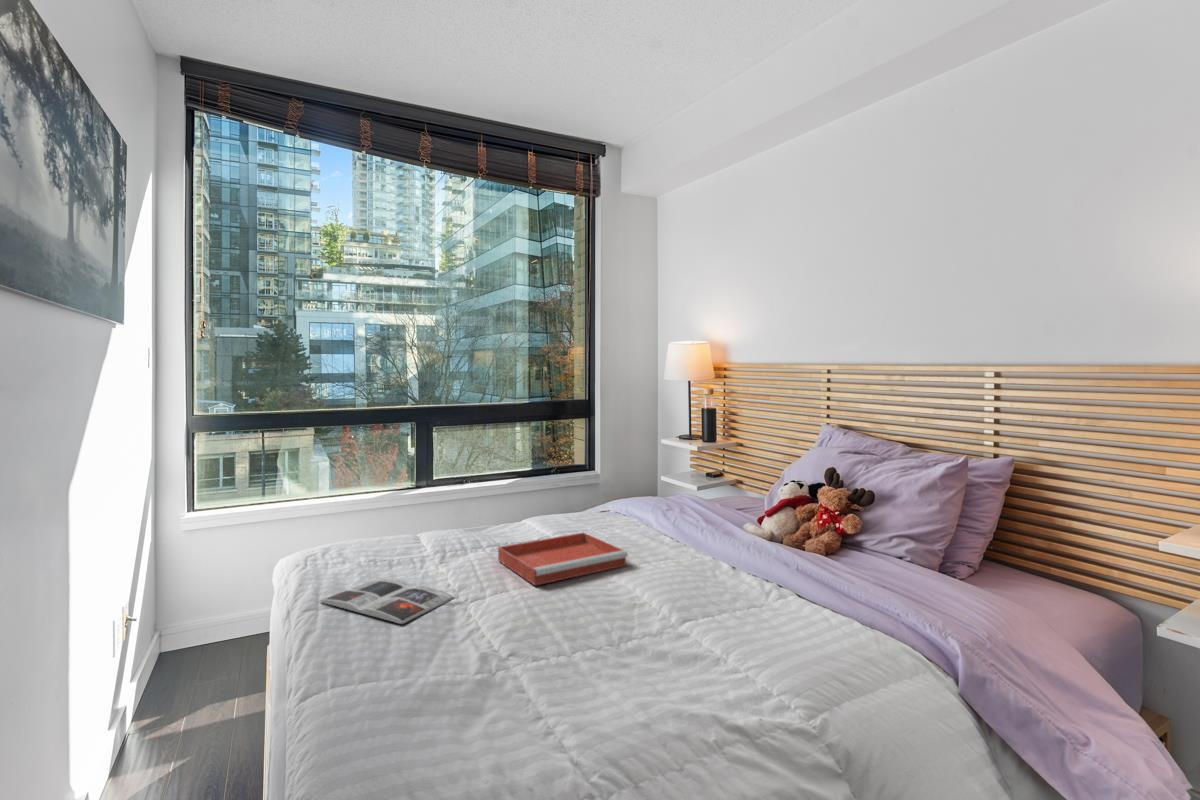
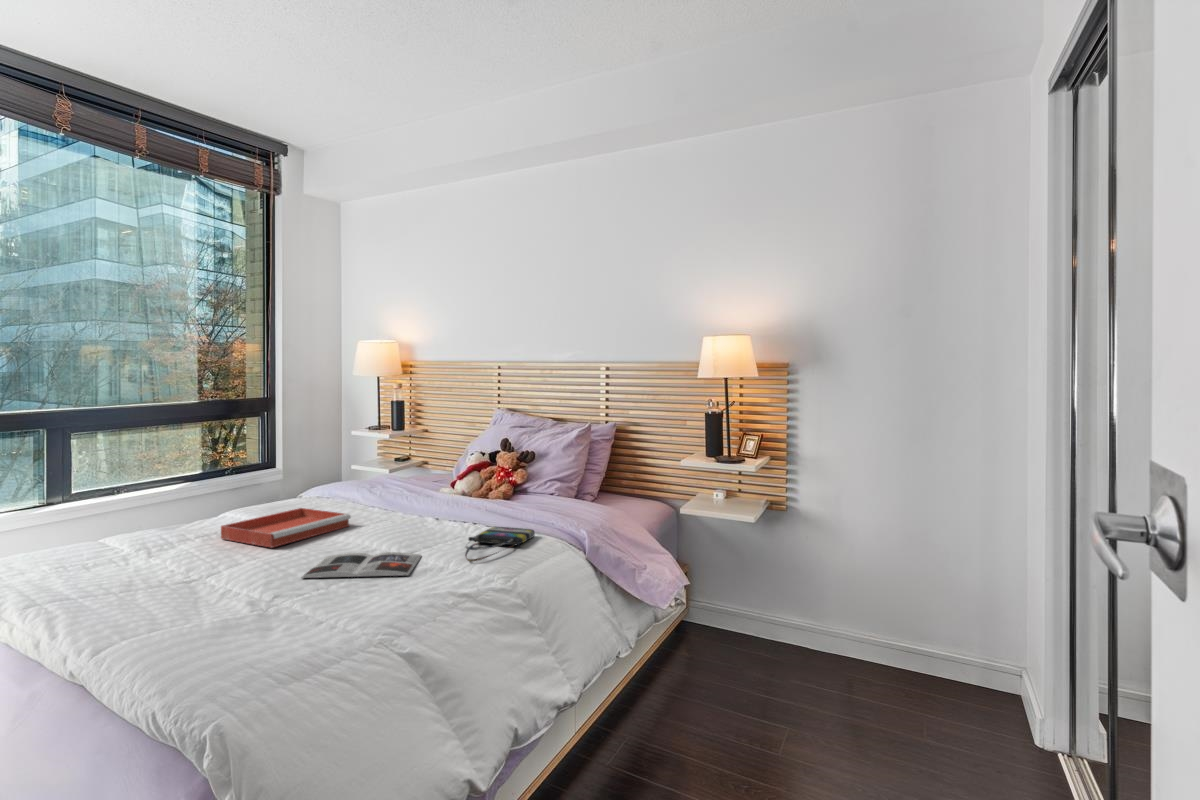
magazine: present [320,578,454,624] -> present [302,552,422,578]
tote bag: none [752,607,868,673] -> present [465,527,535,562]

